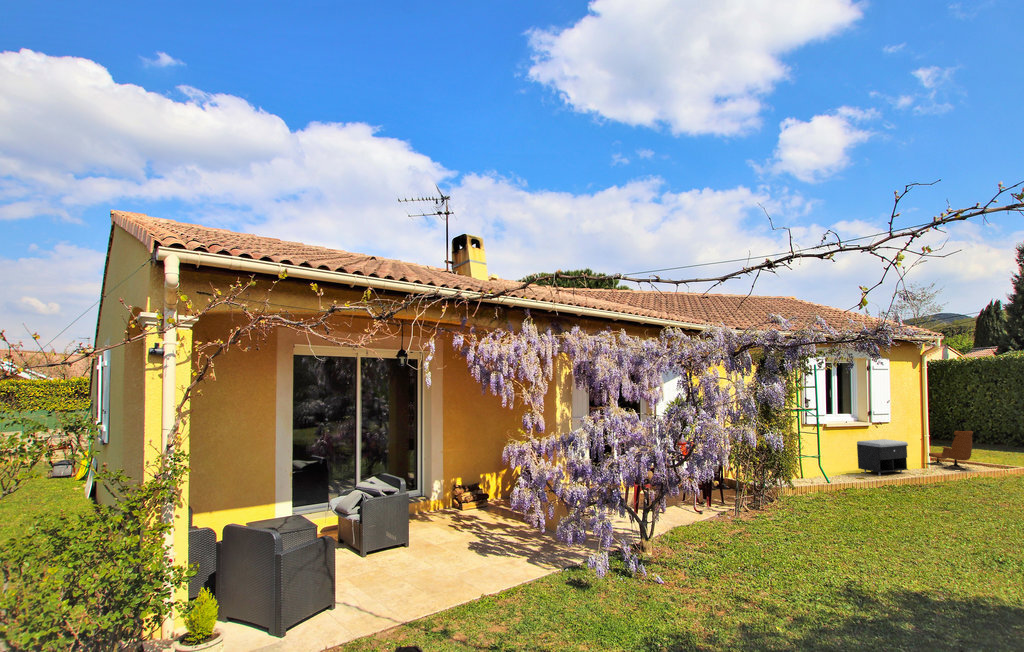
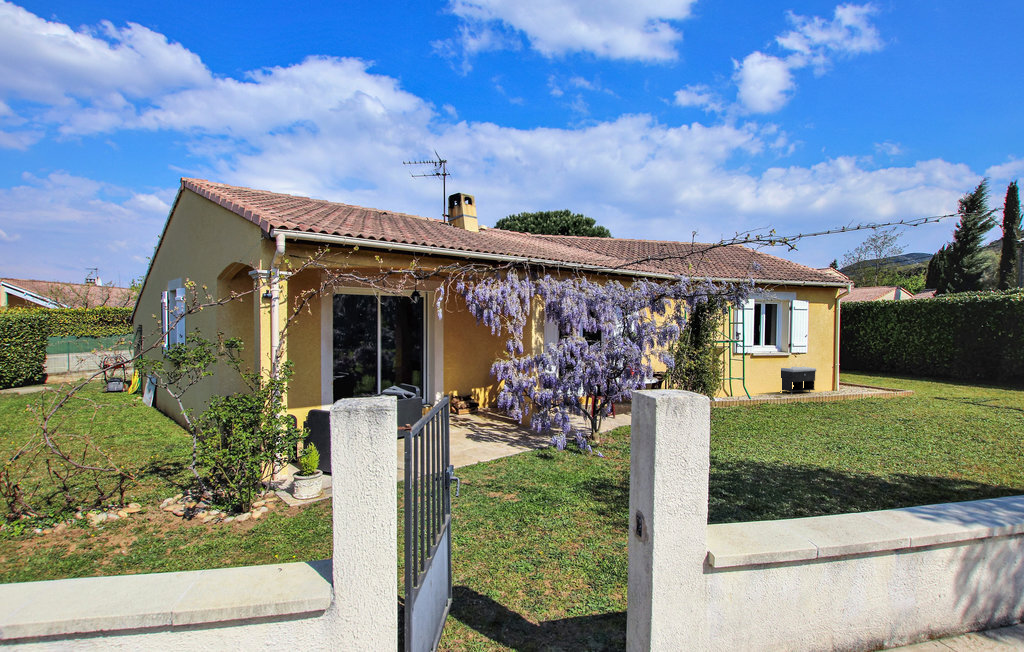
lounge chair: present [929,431,973,470] -> none [835,360,869,391]

